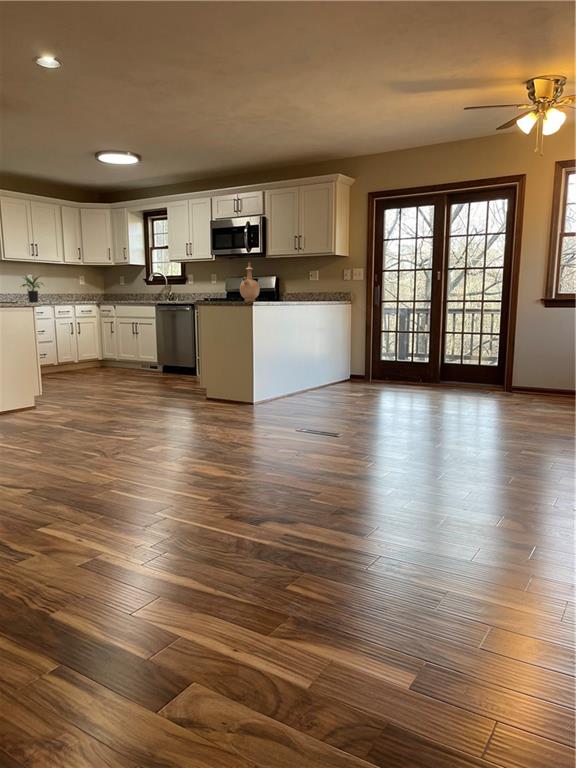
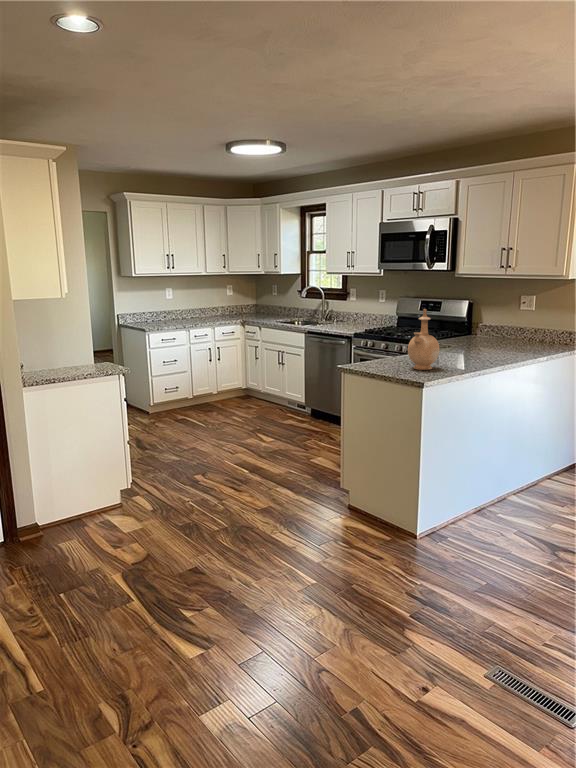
potted plant: present [22,275,43,303] -> none [154,291,182,324]

